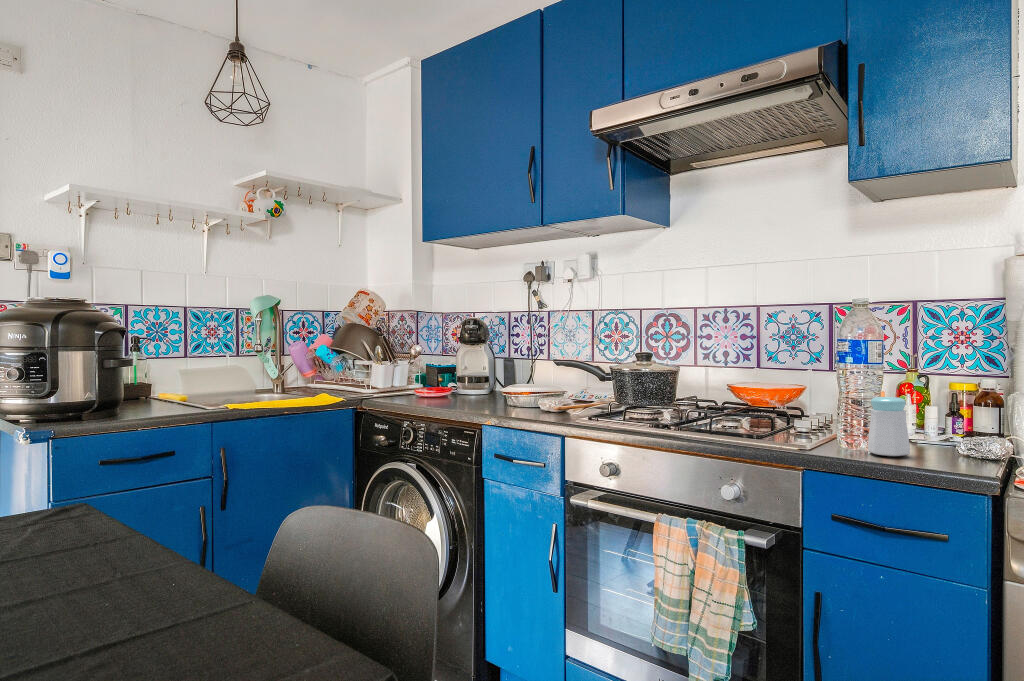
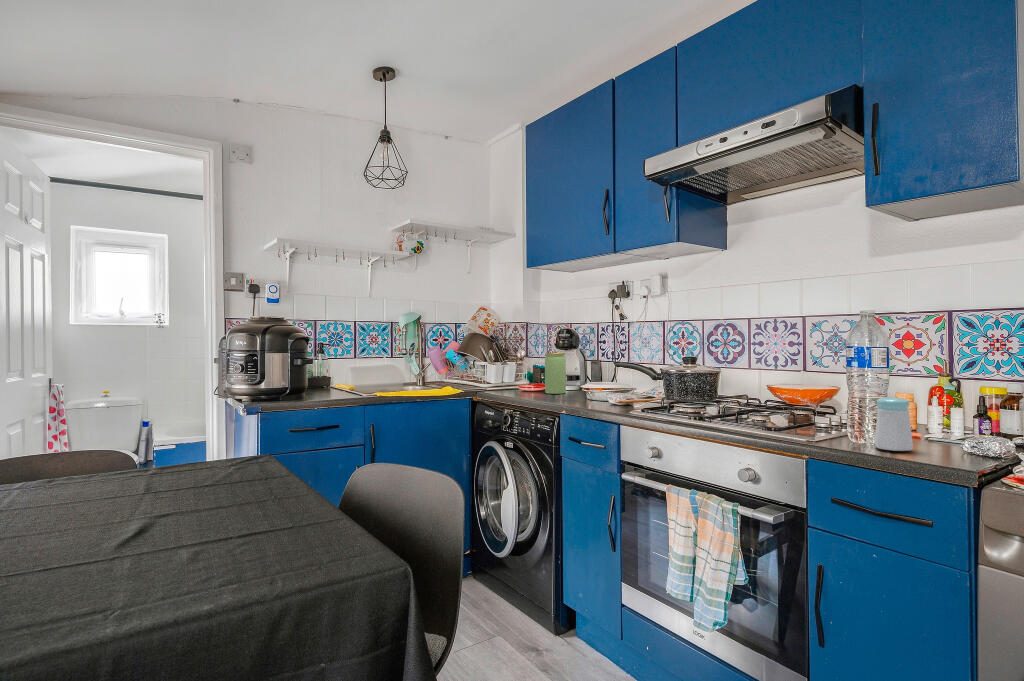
jar: none [453,349,479,399] -> present [545,353,566,394]

